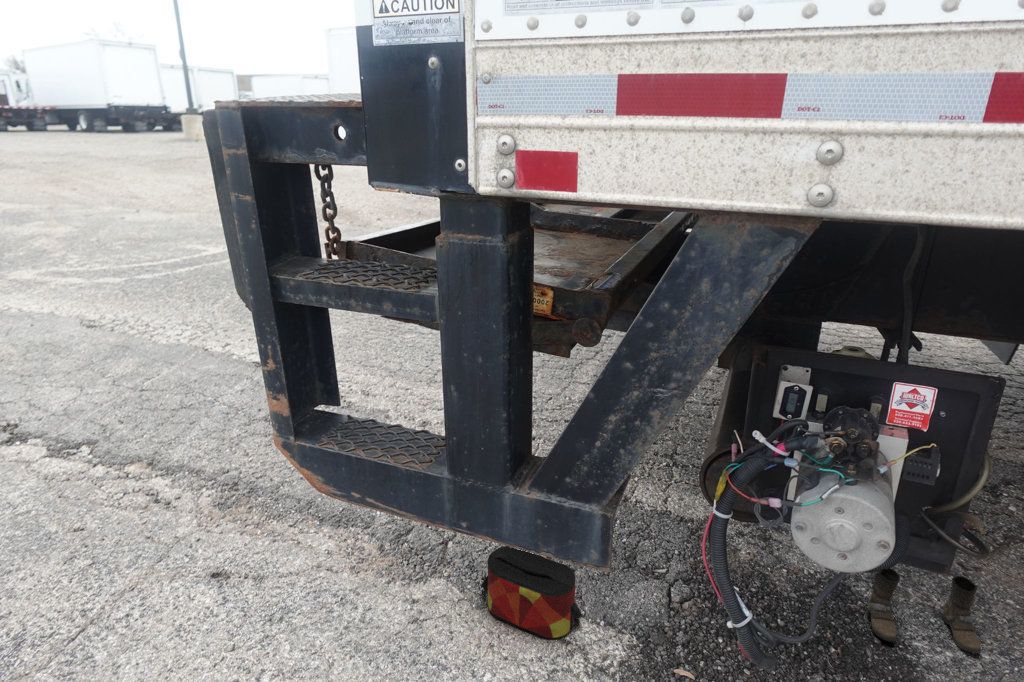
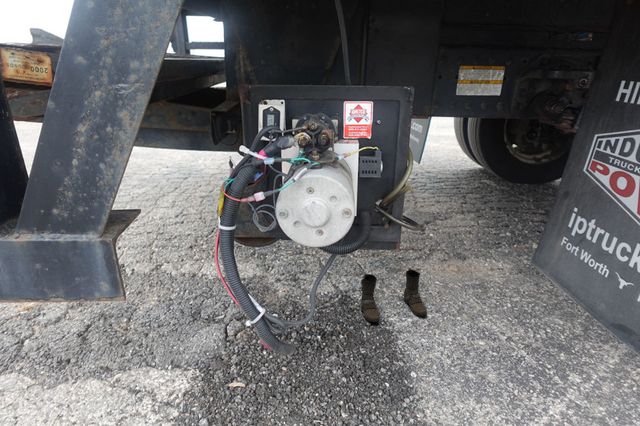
bag: present [481,546,582,640] -> none [49,324,150,395]

